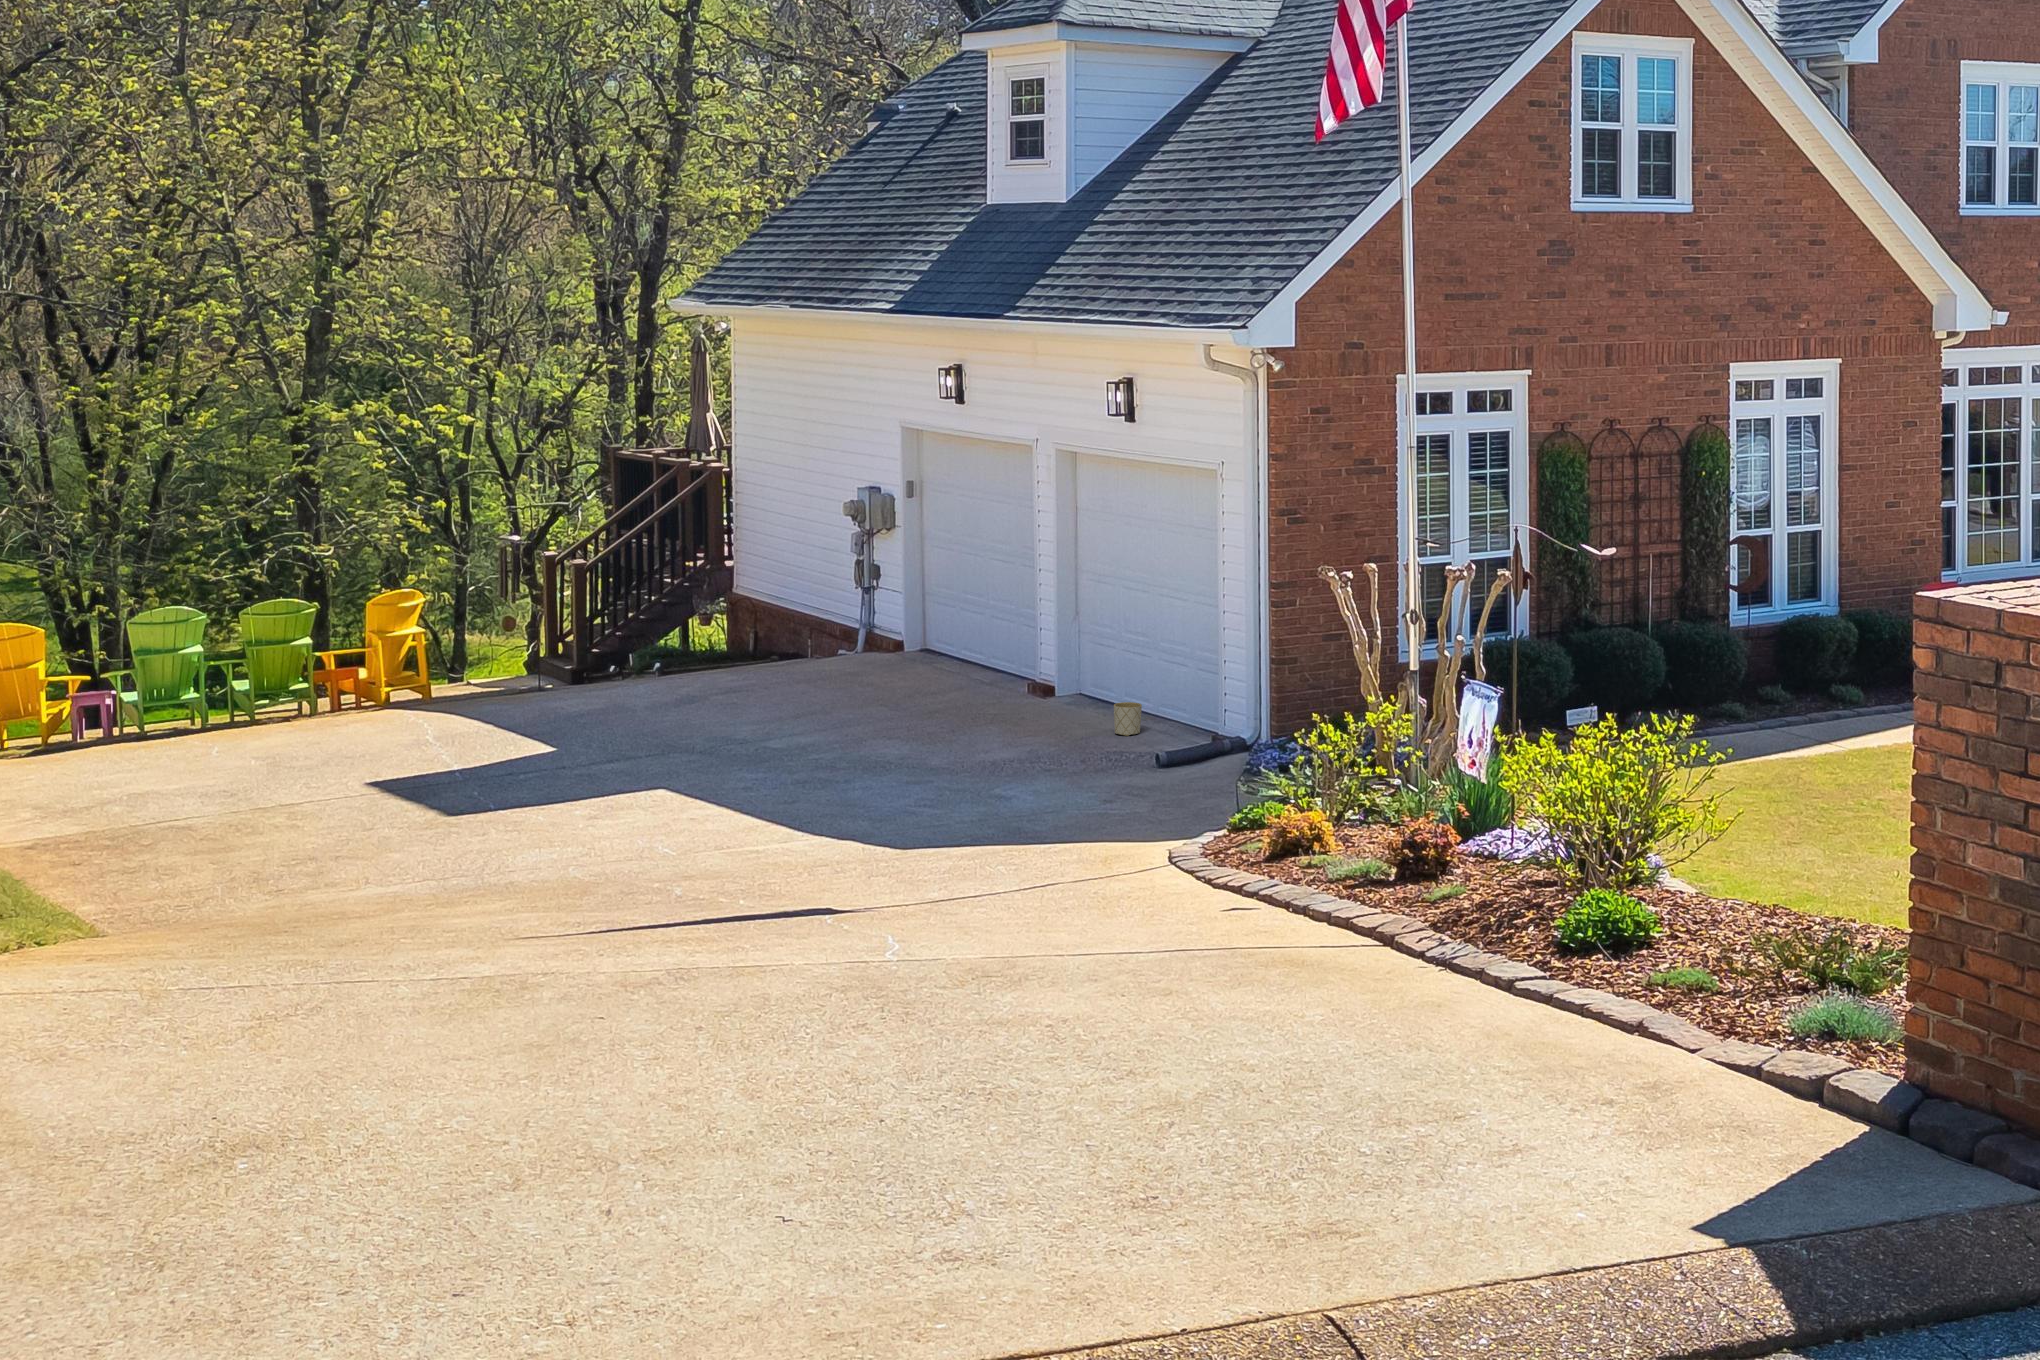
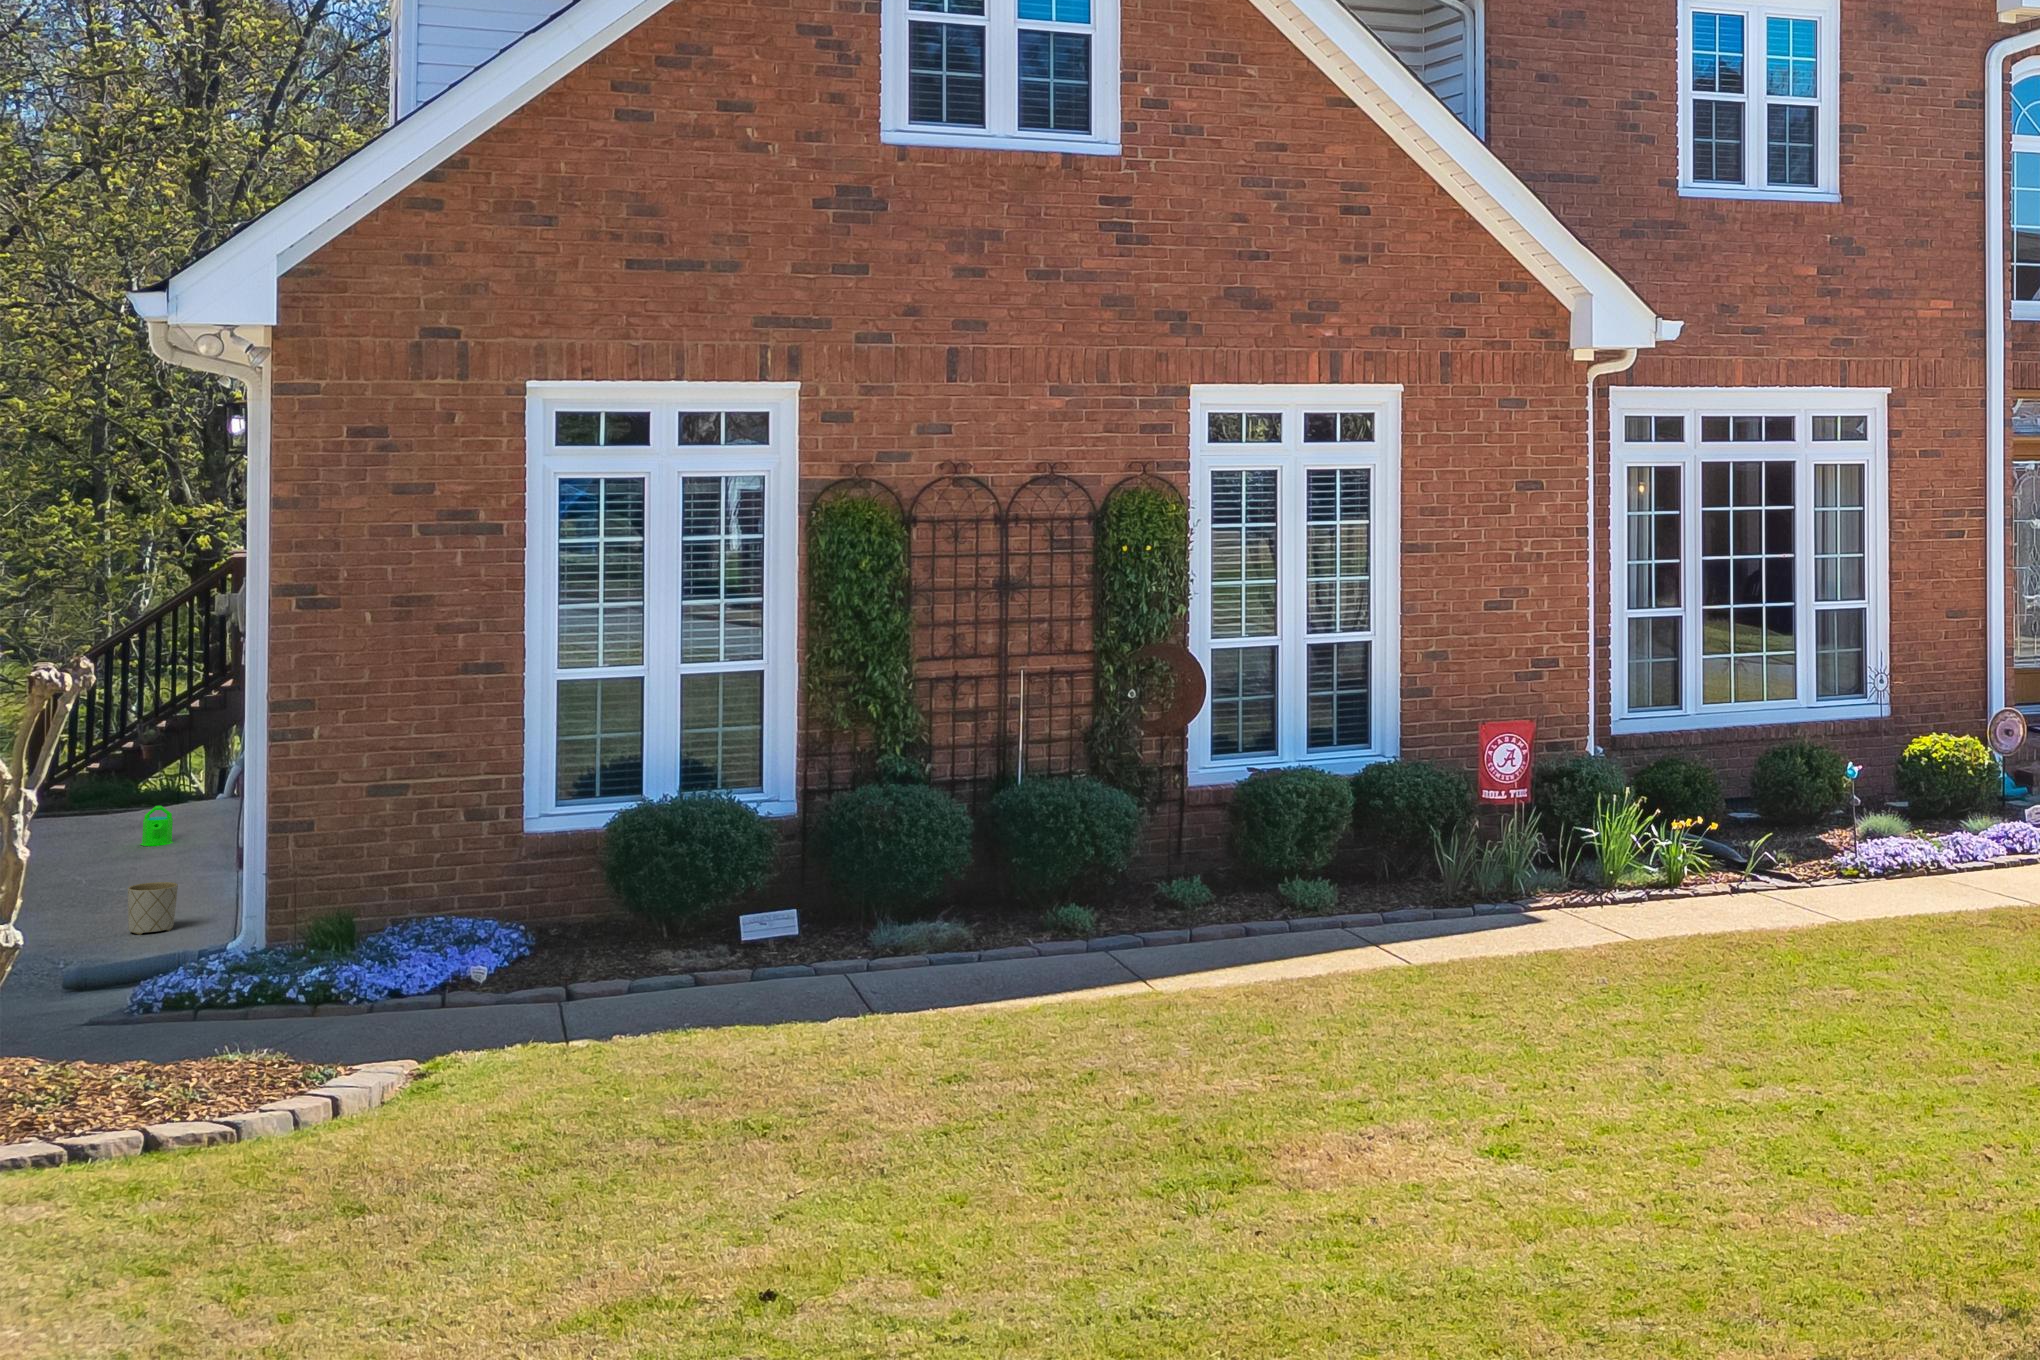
watering can: none [938,652,959,680] -> present [140,806,173,846]

